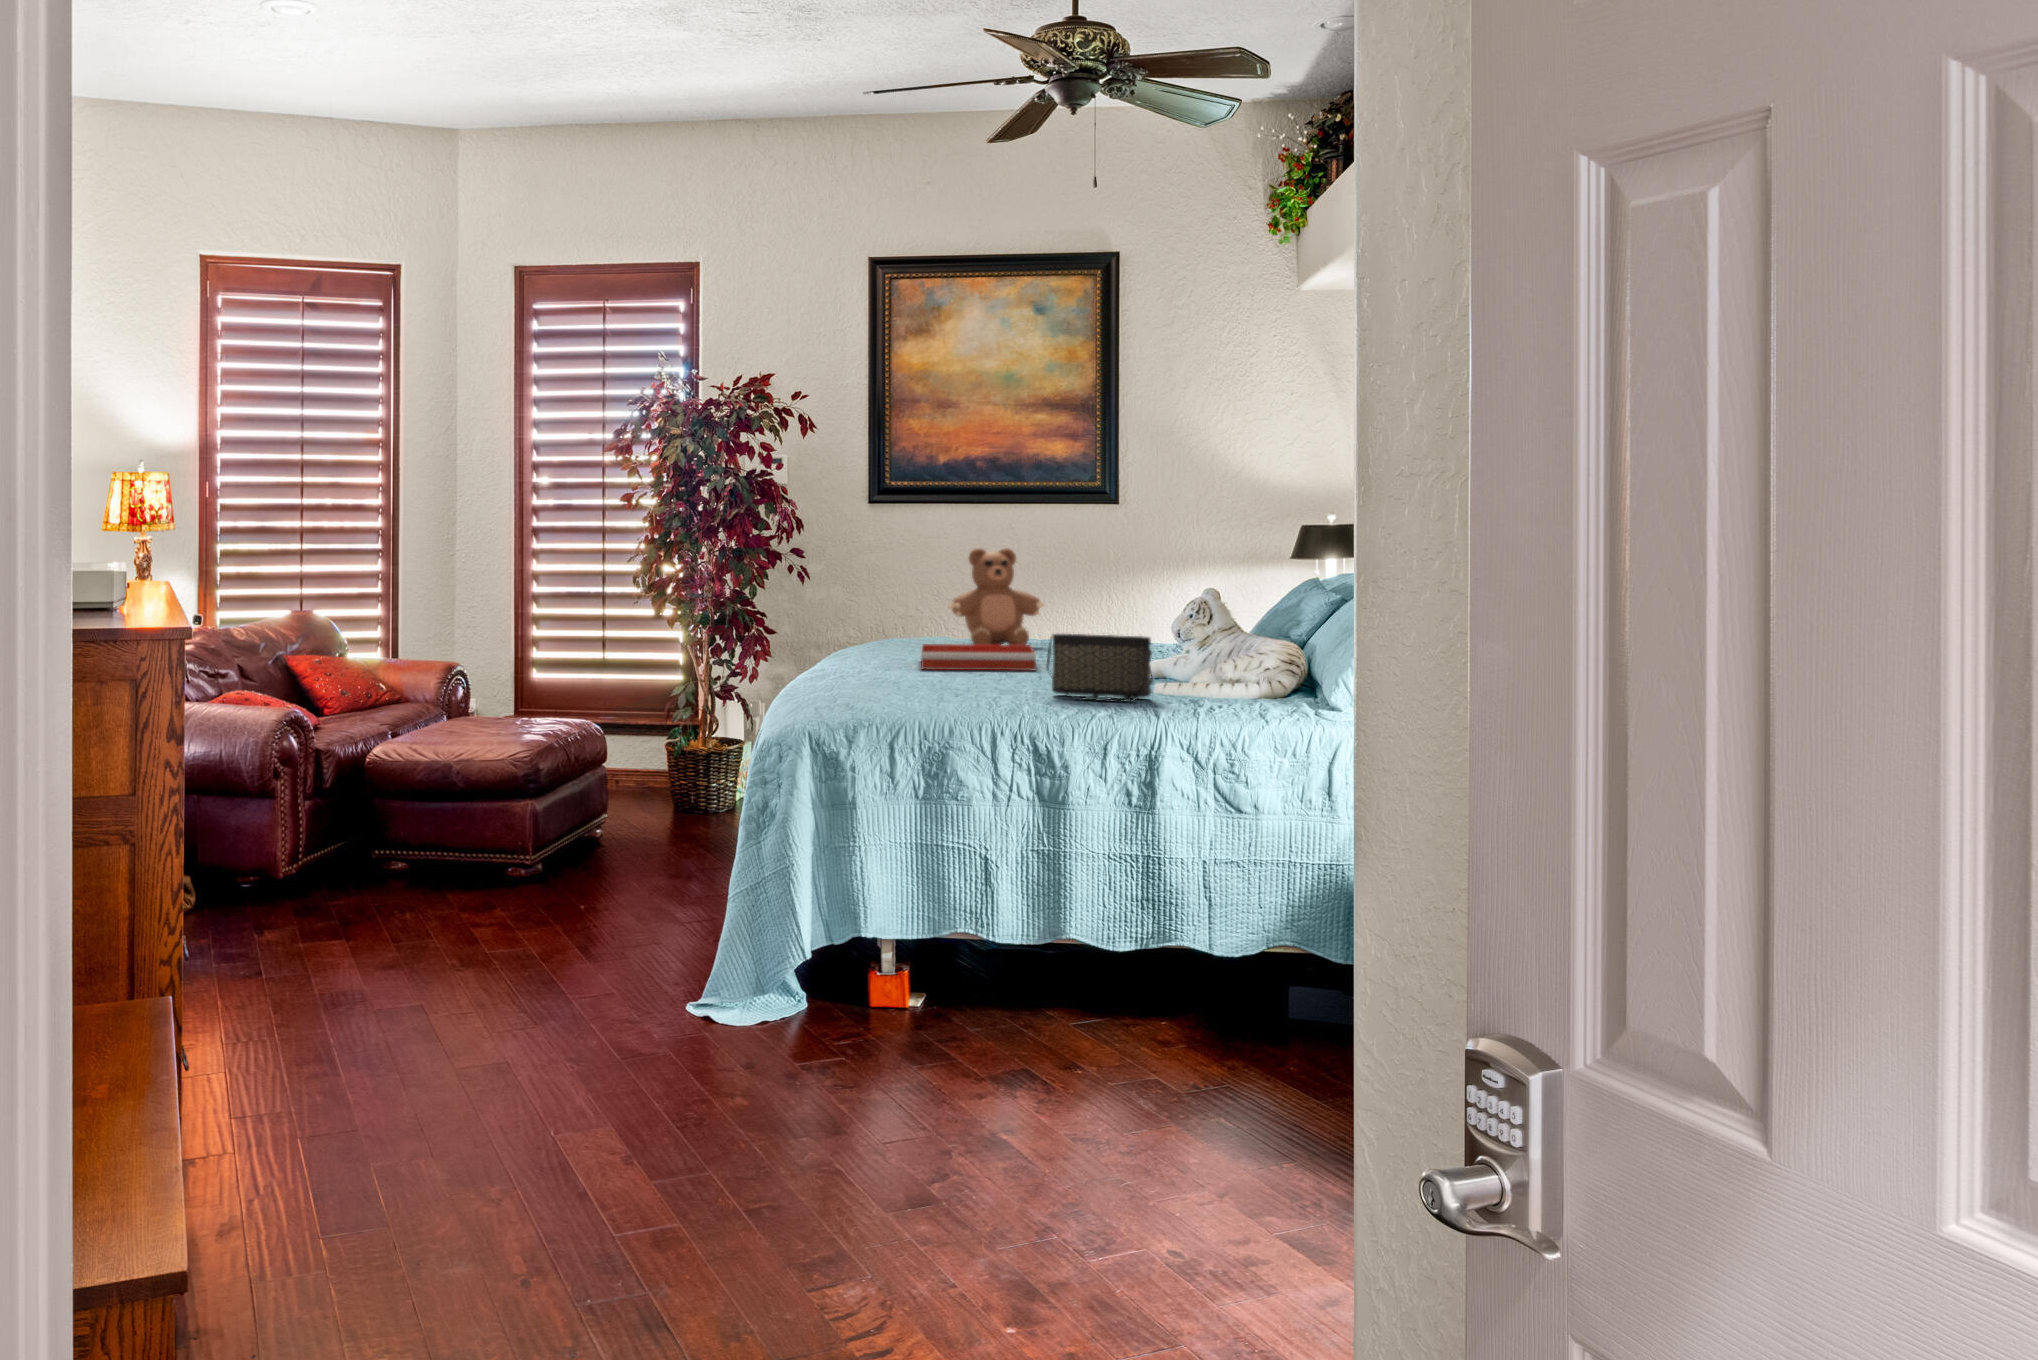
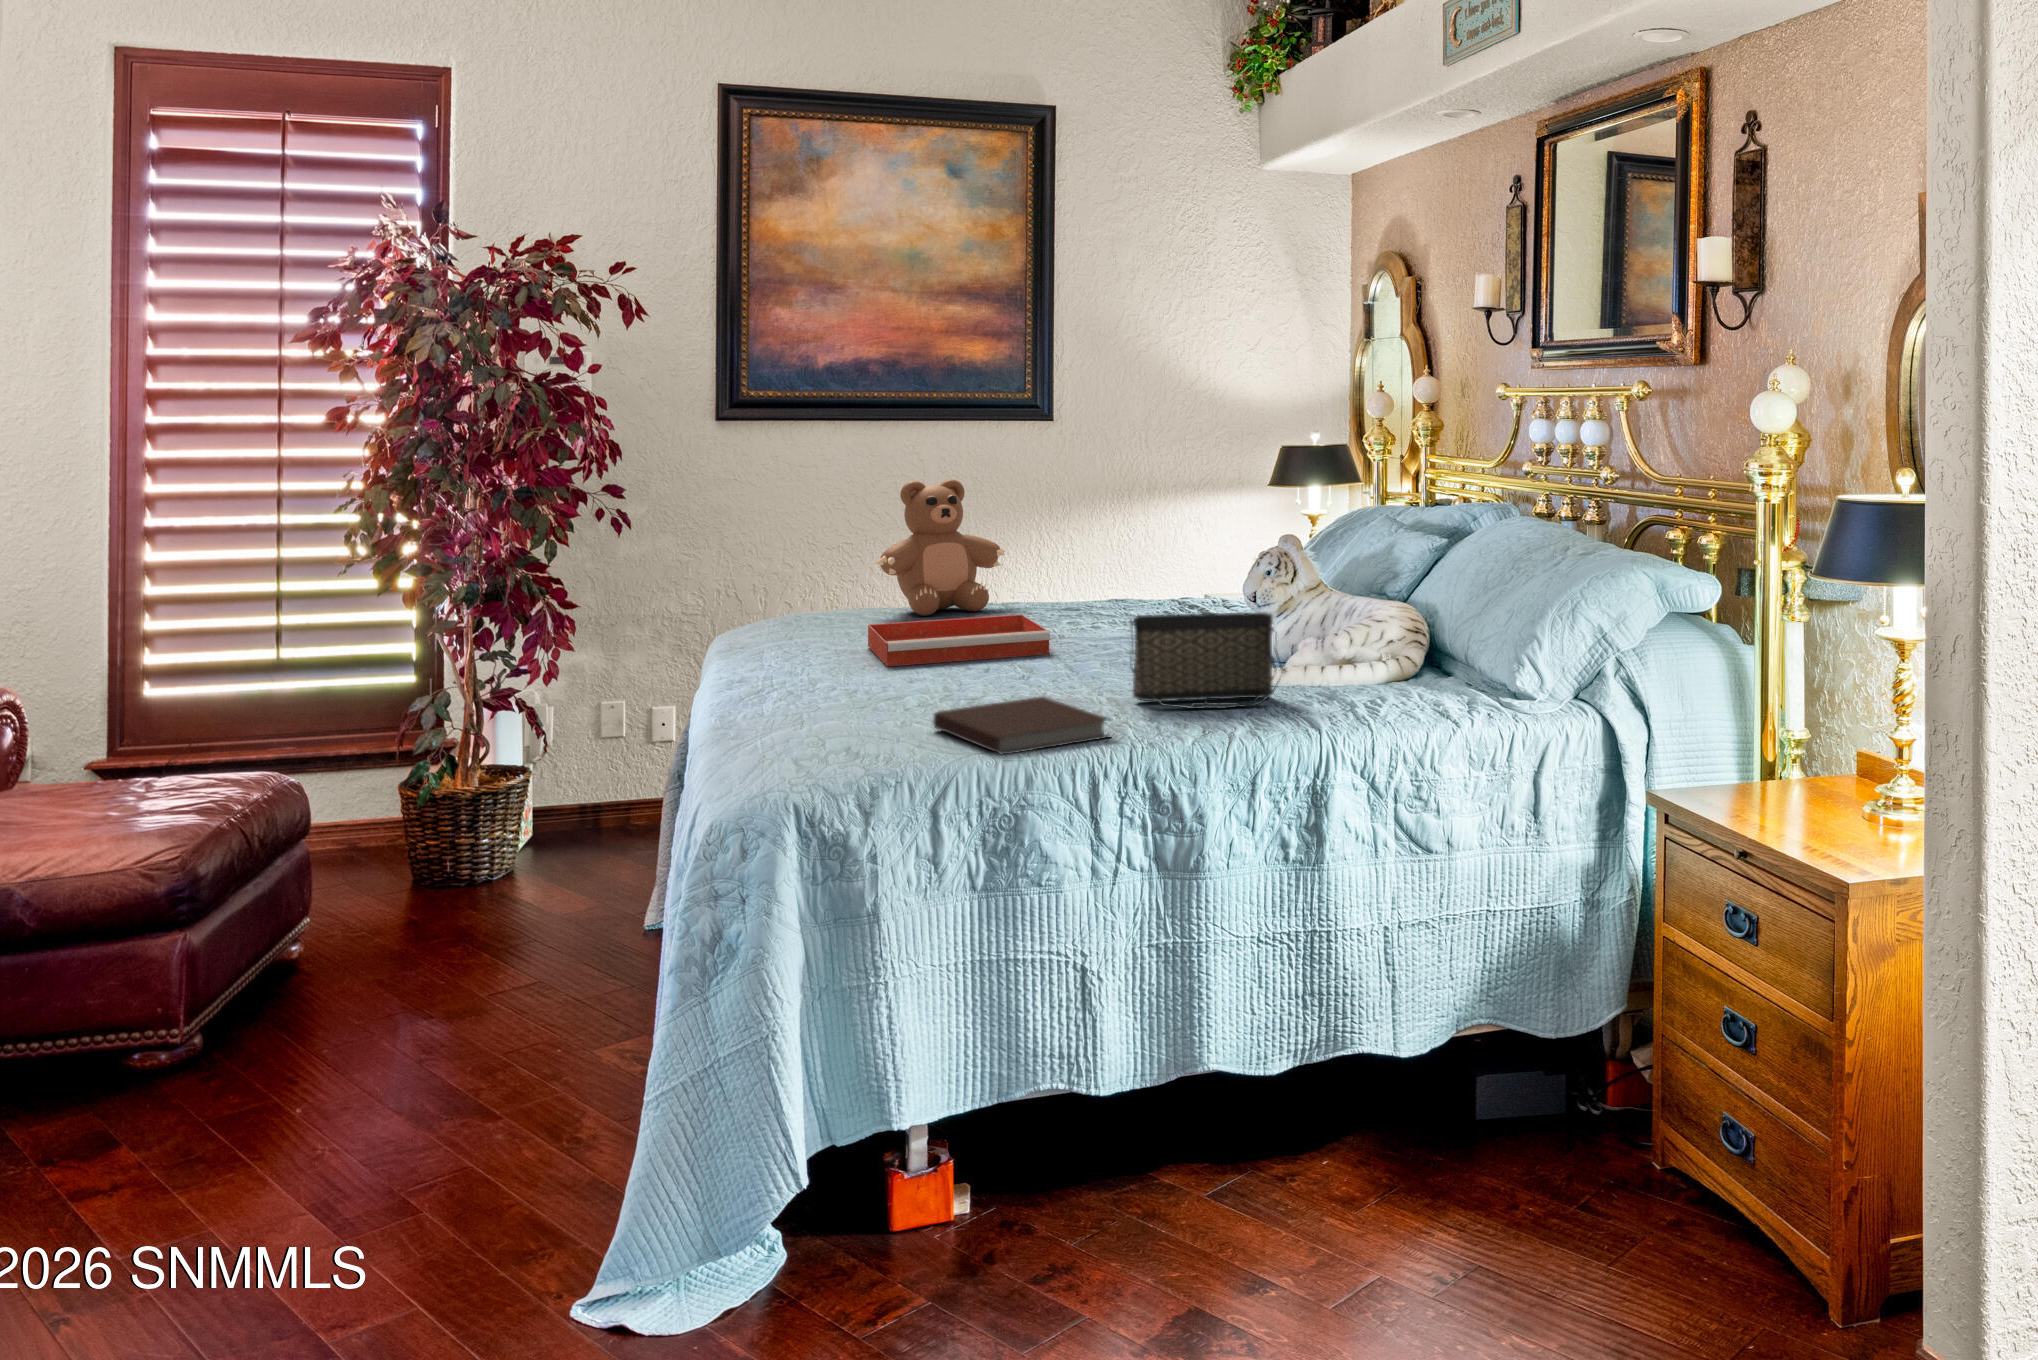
notebook: none [909,683,1013,709] -> present [933,697,1109,754]

